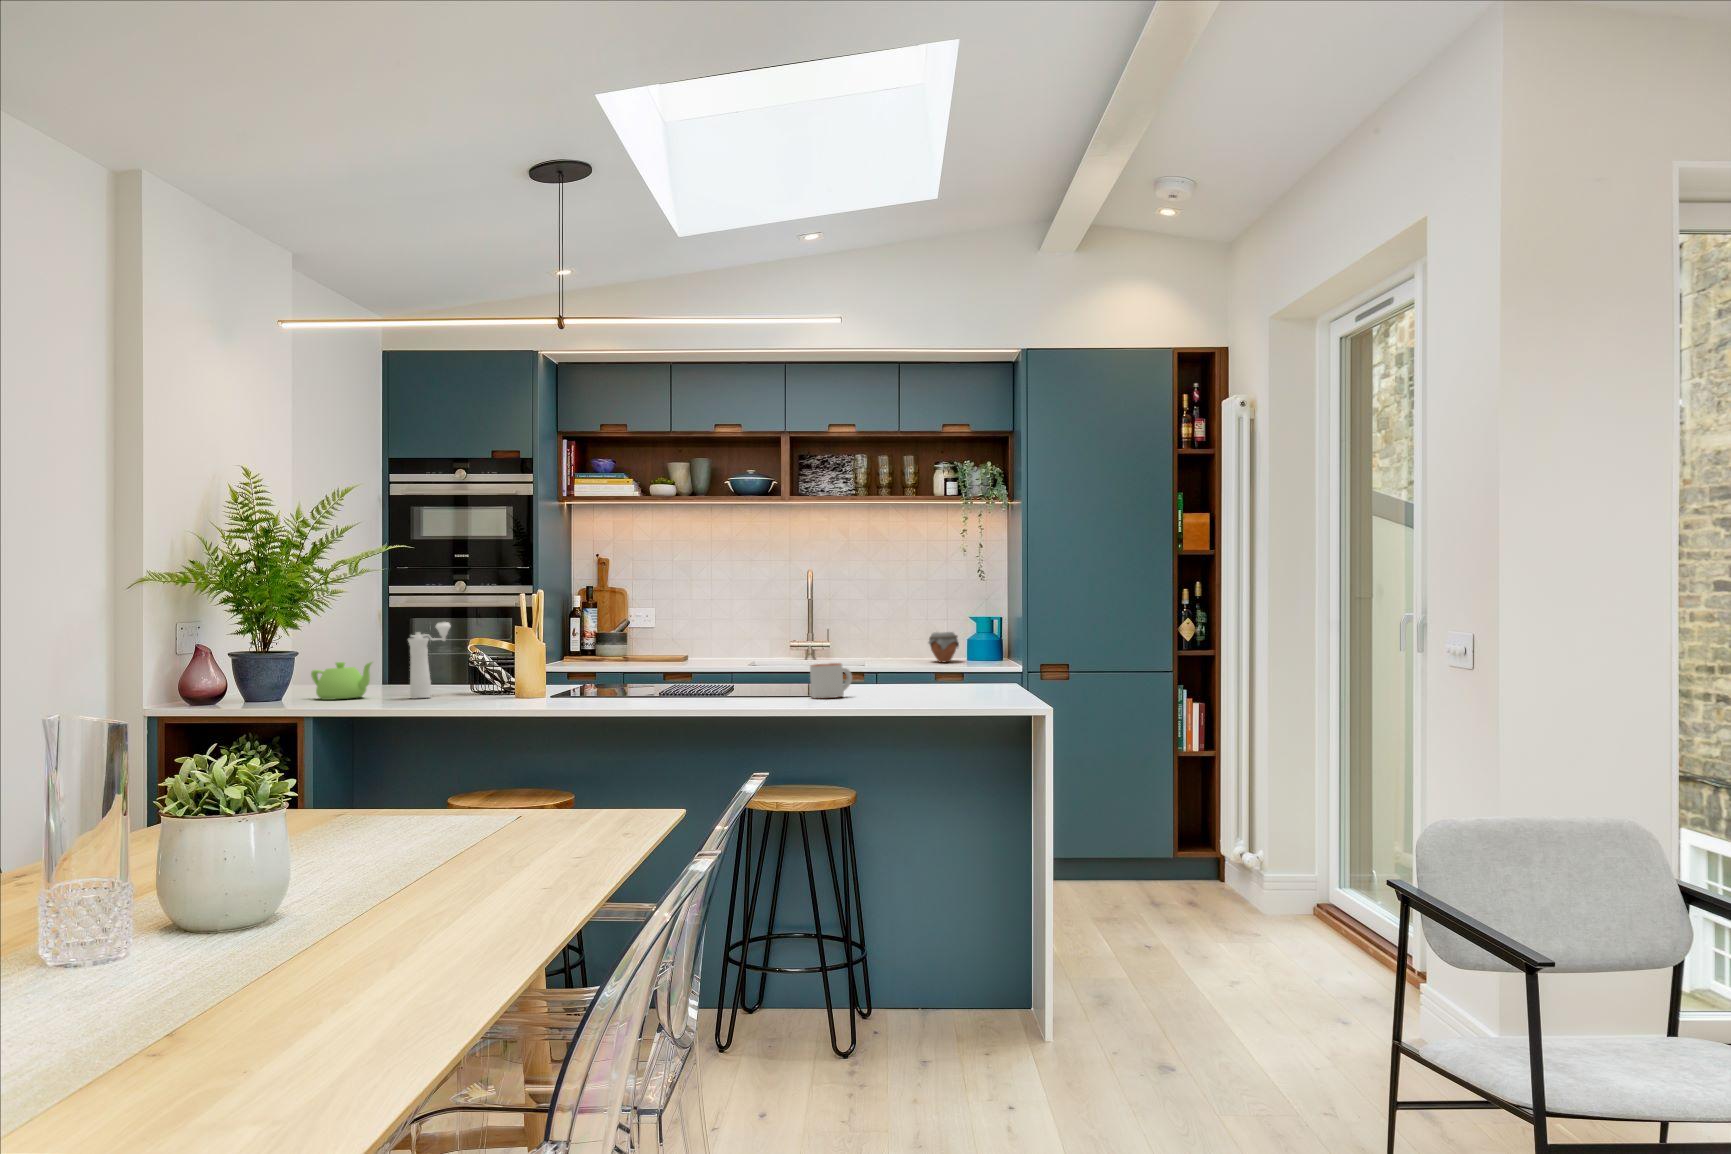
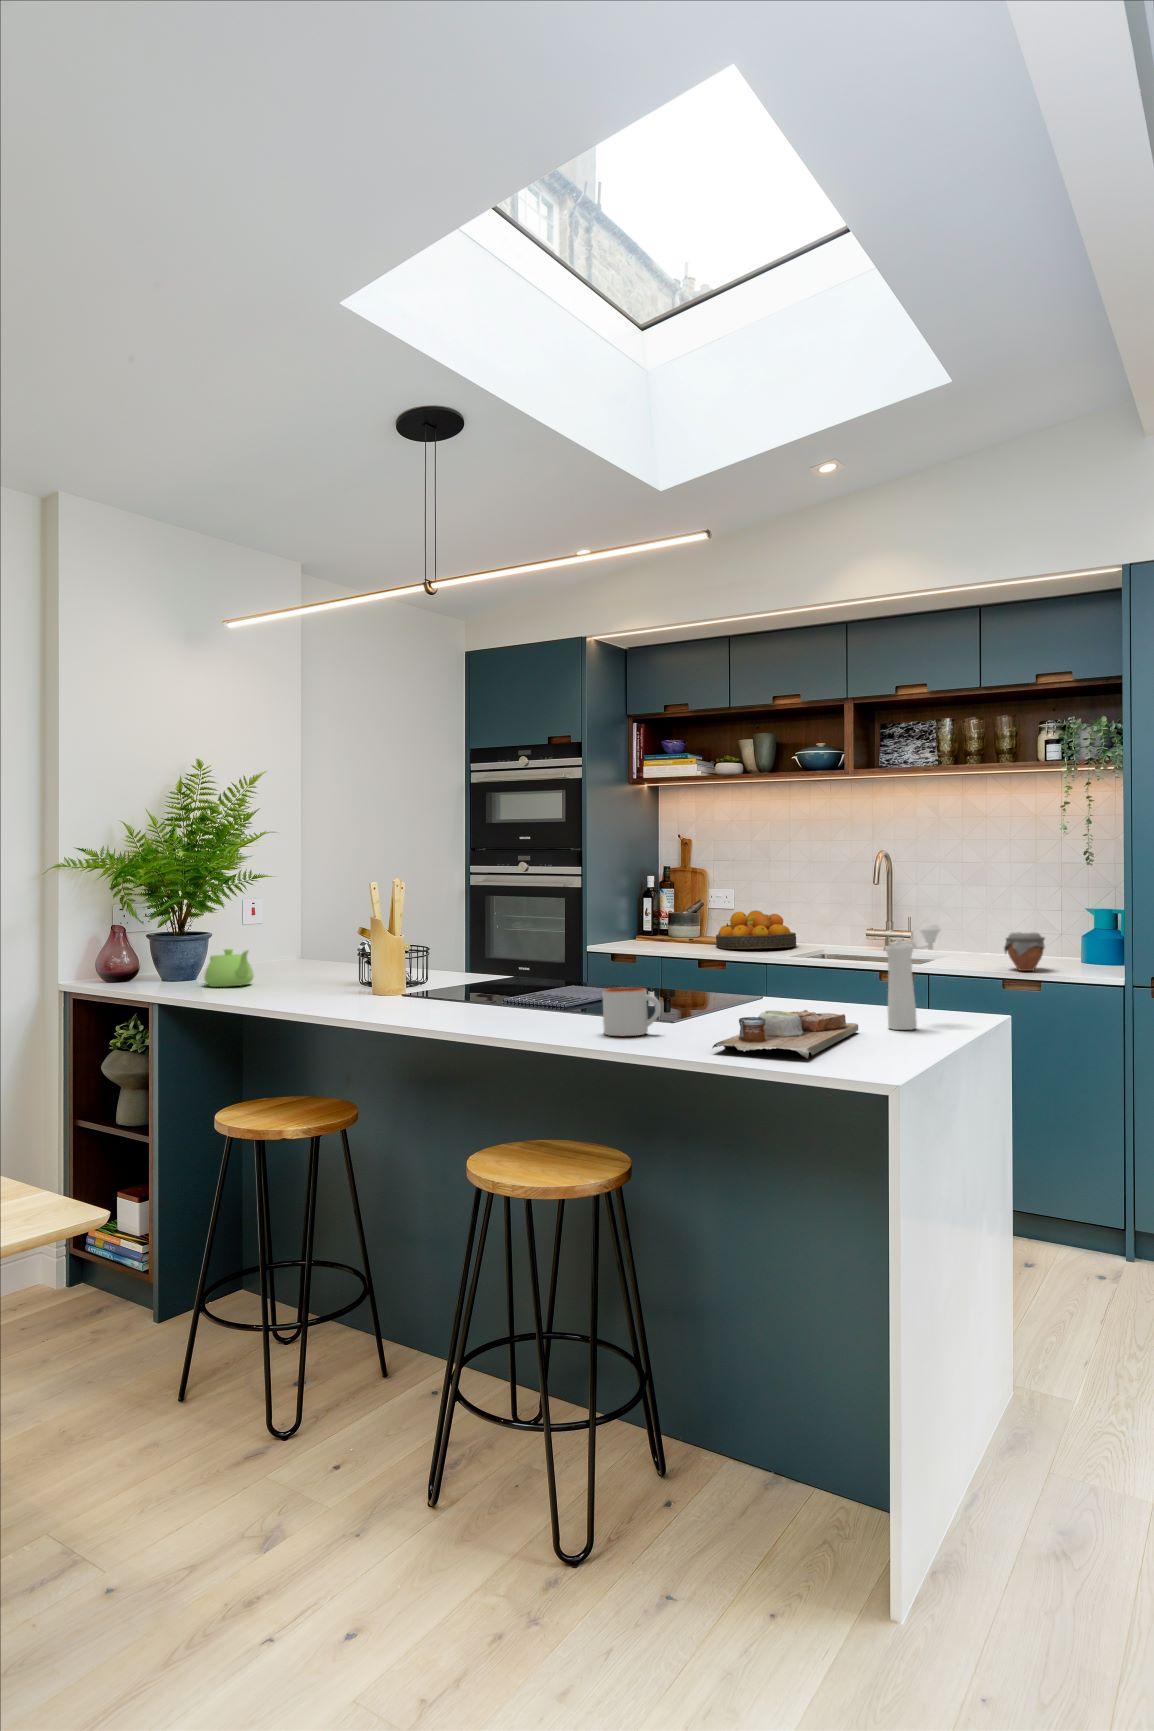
pepper mill: present [408,622,451,699] -> present [885,924,940,1030]
fruit bowl: none [658,624,733,660] -> present [716,910,796,949]
cutting board: none [908,672,986,698] -> present [713,1010,858,1058]

